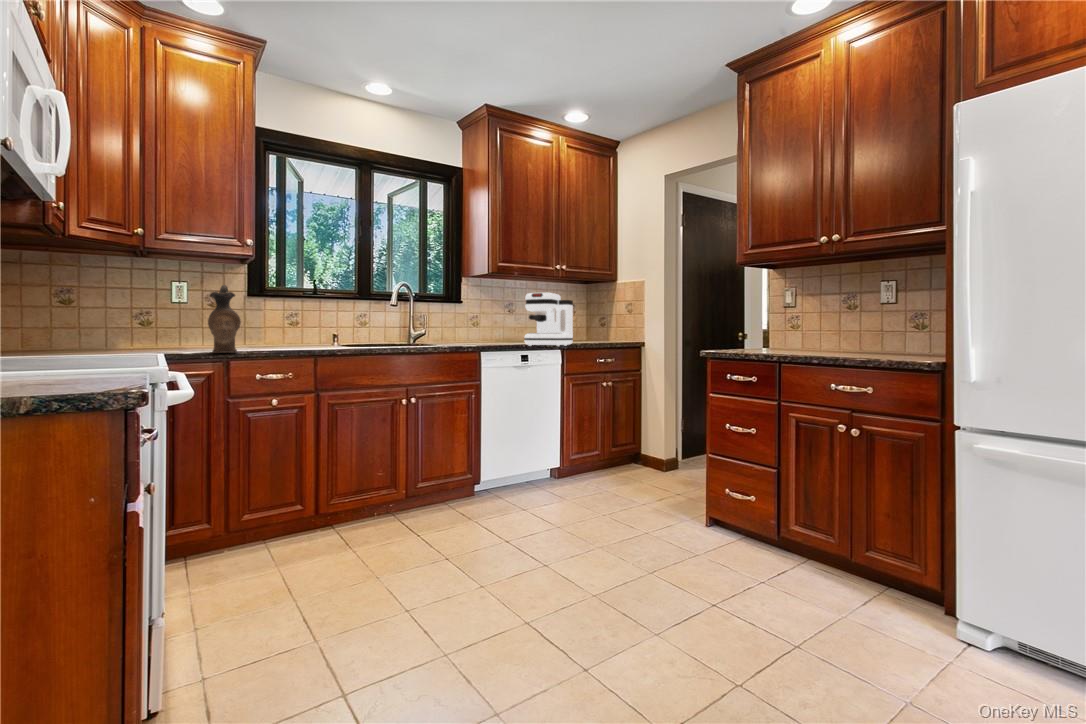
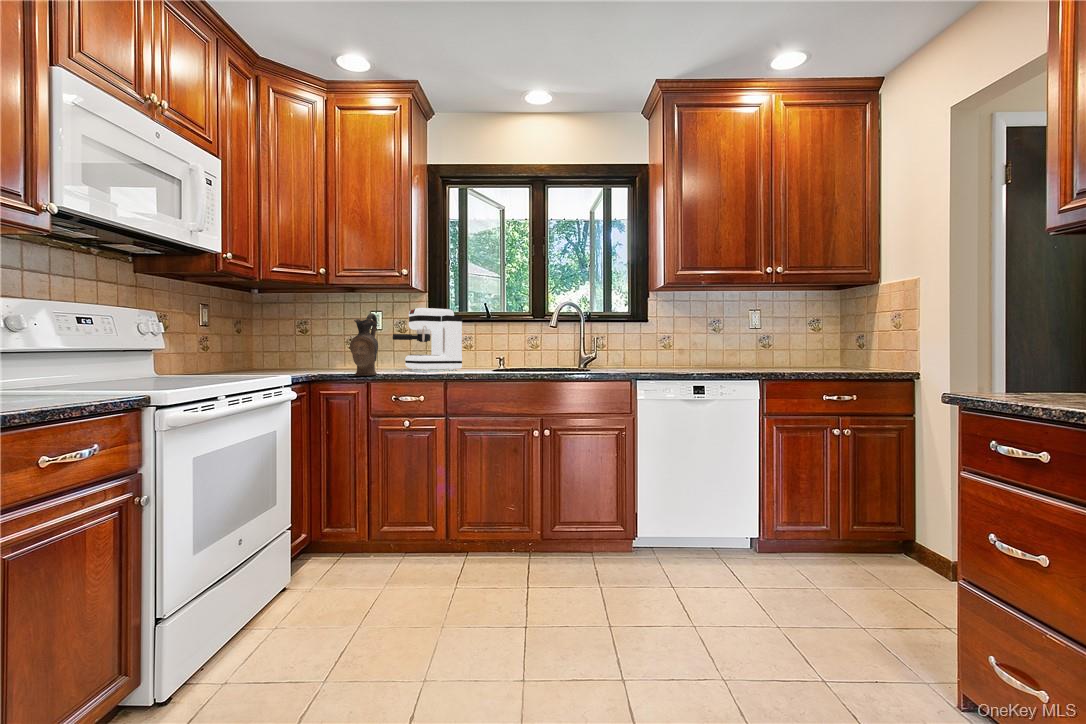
coffee maker: present [524,293,573,346] -> present [393,308,462,371]

